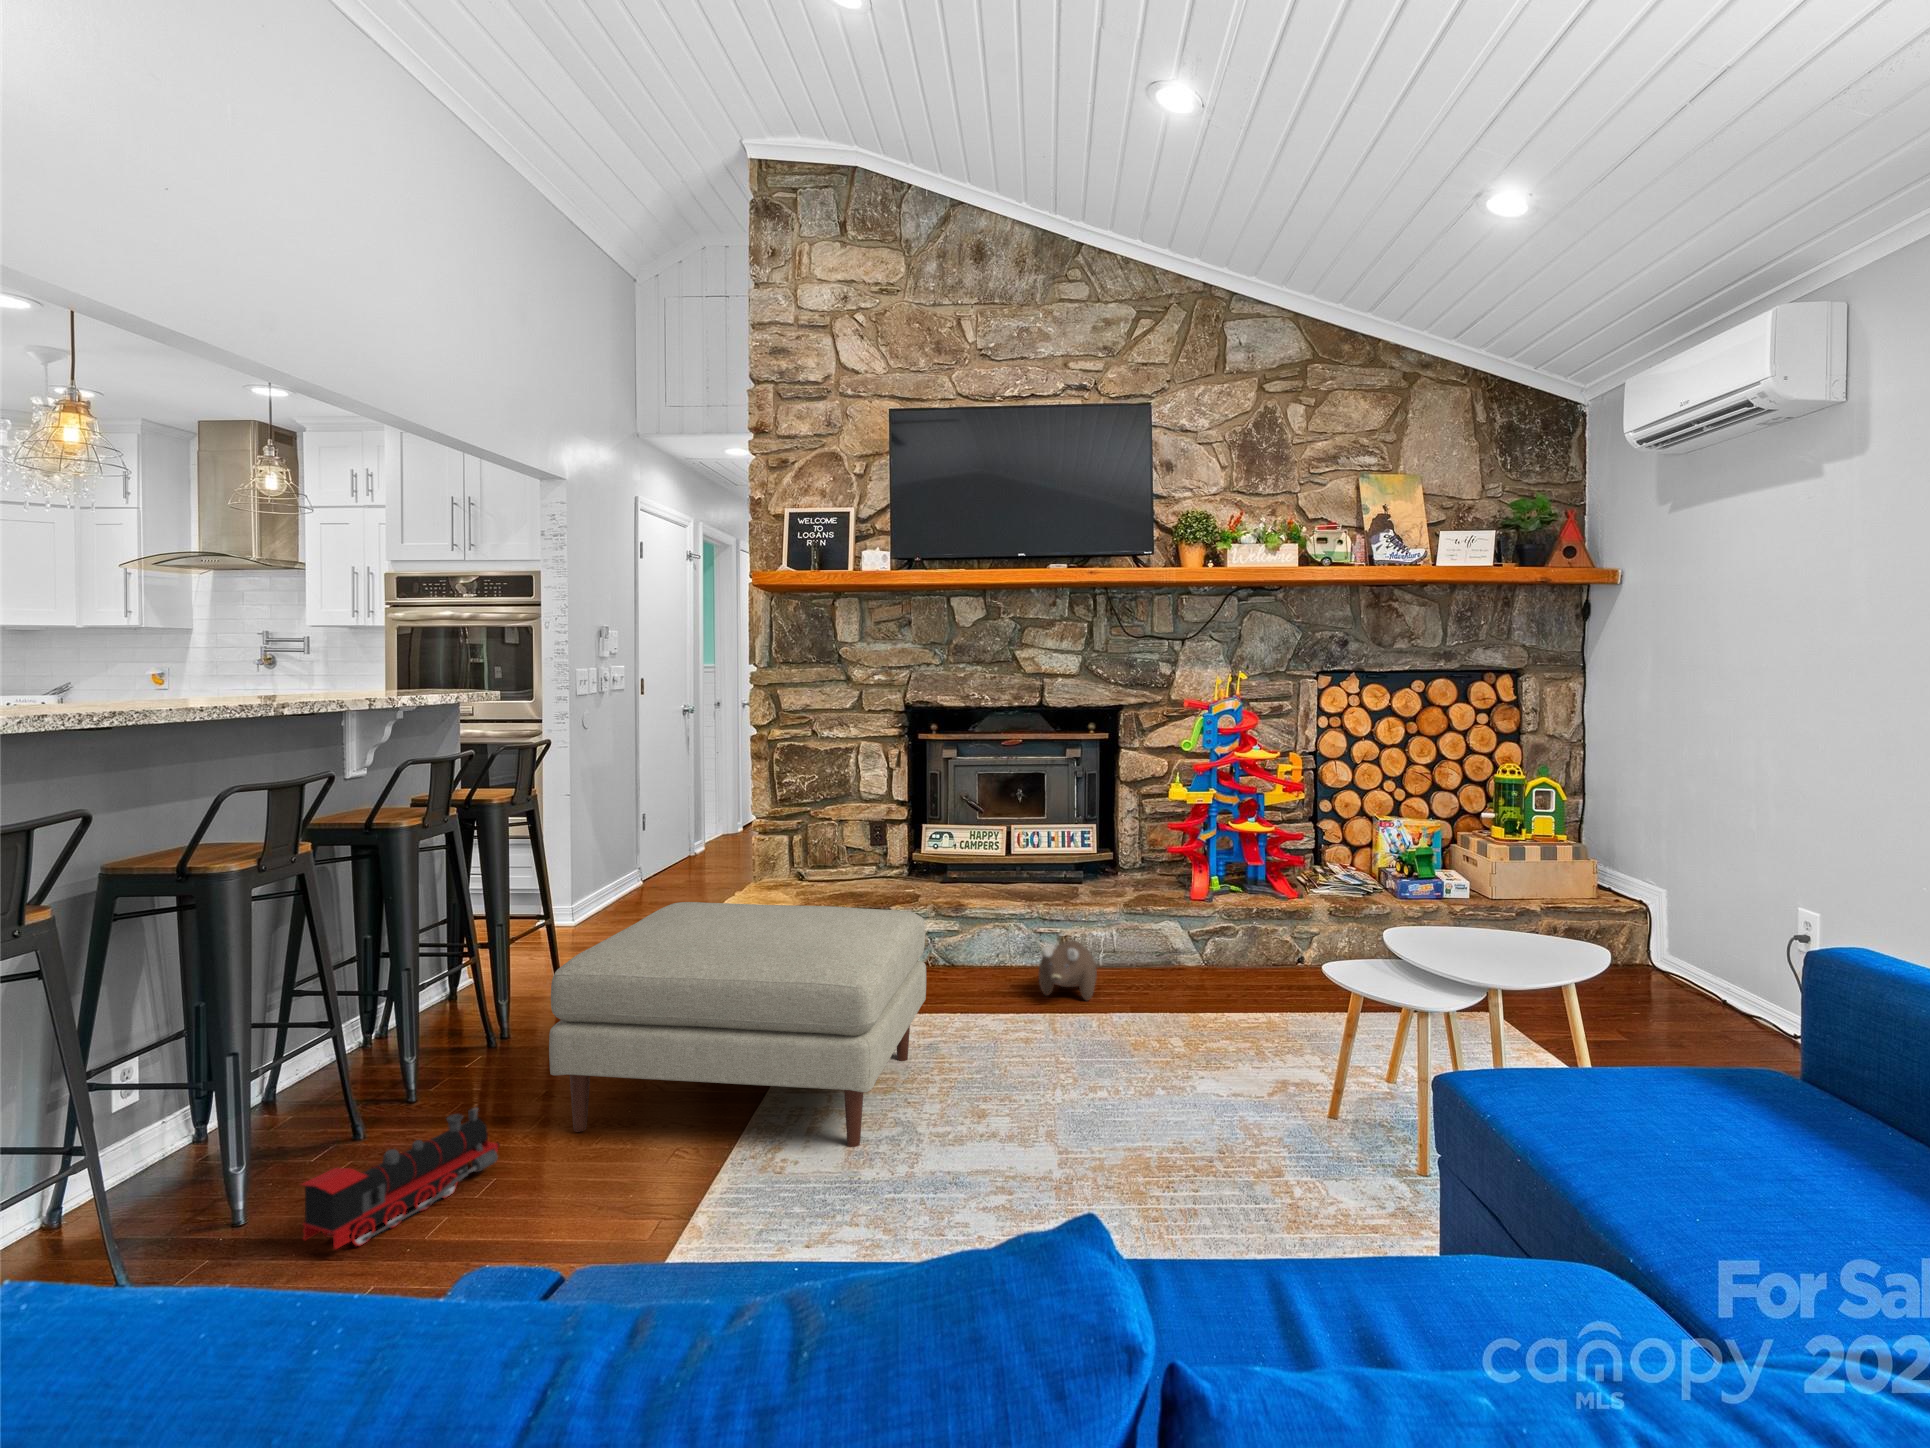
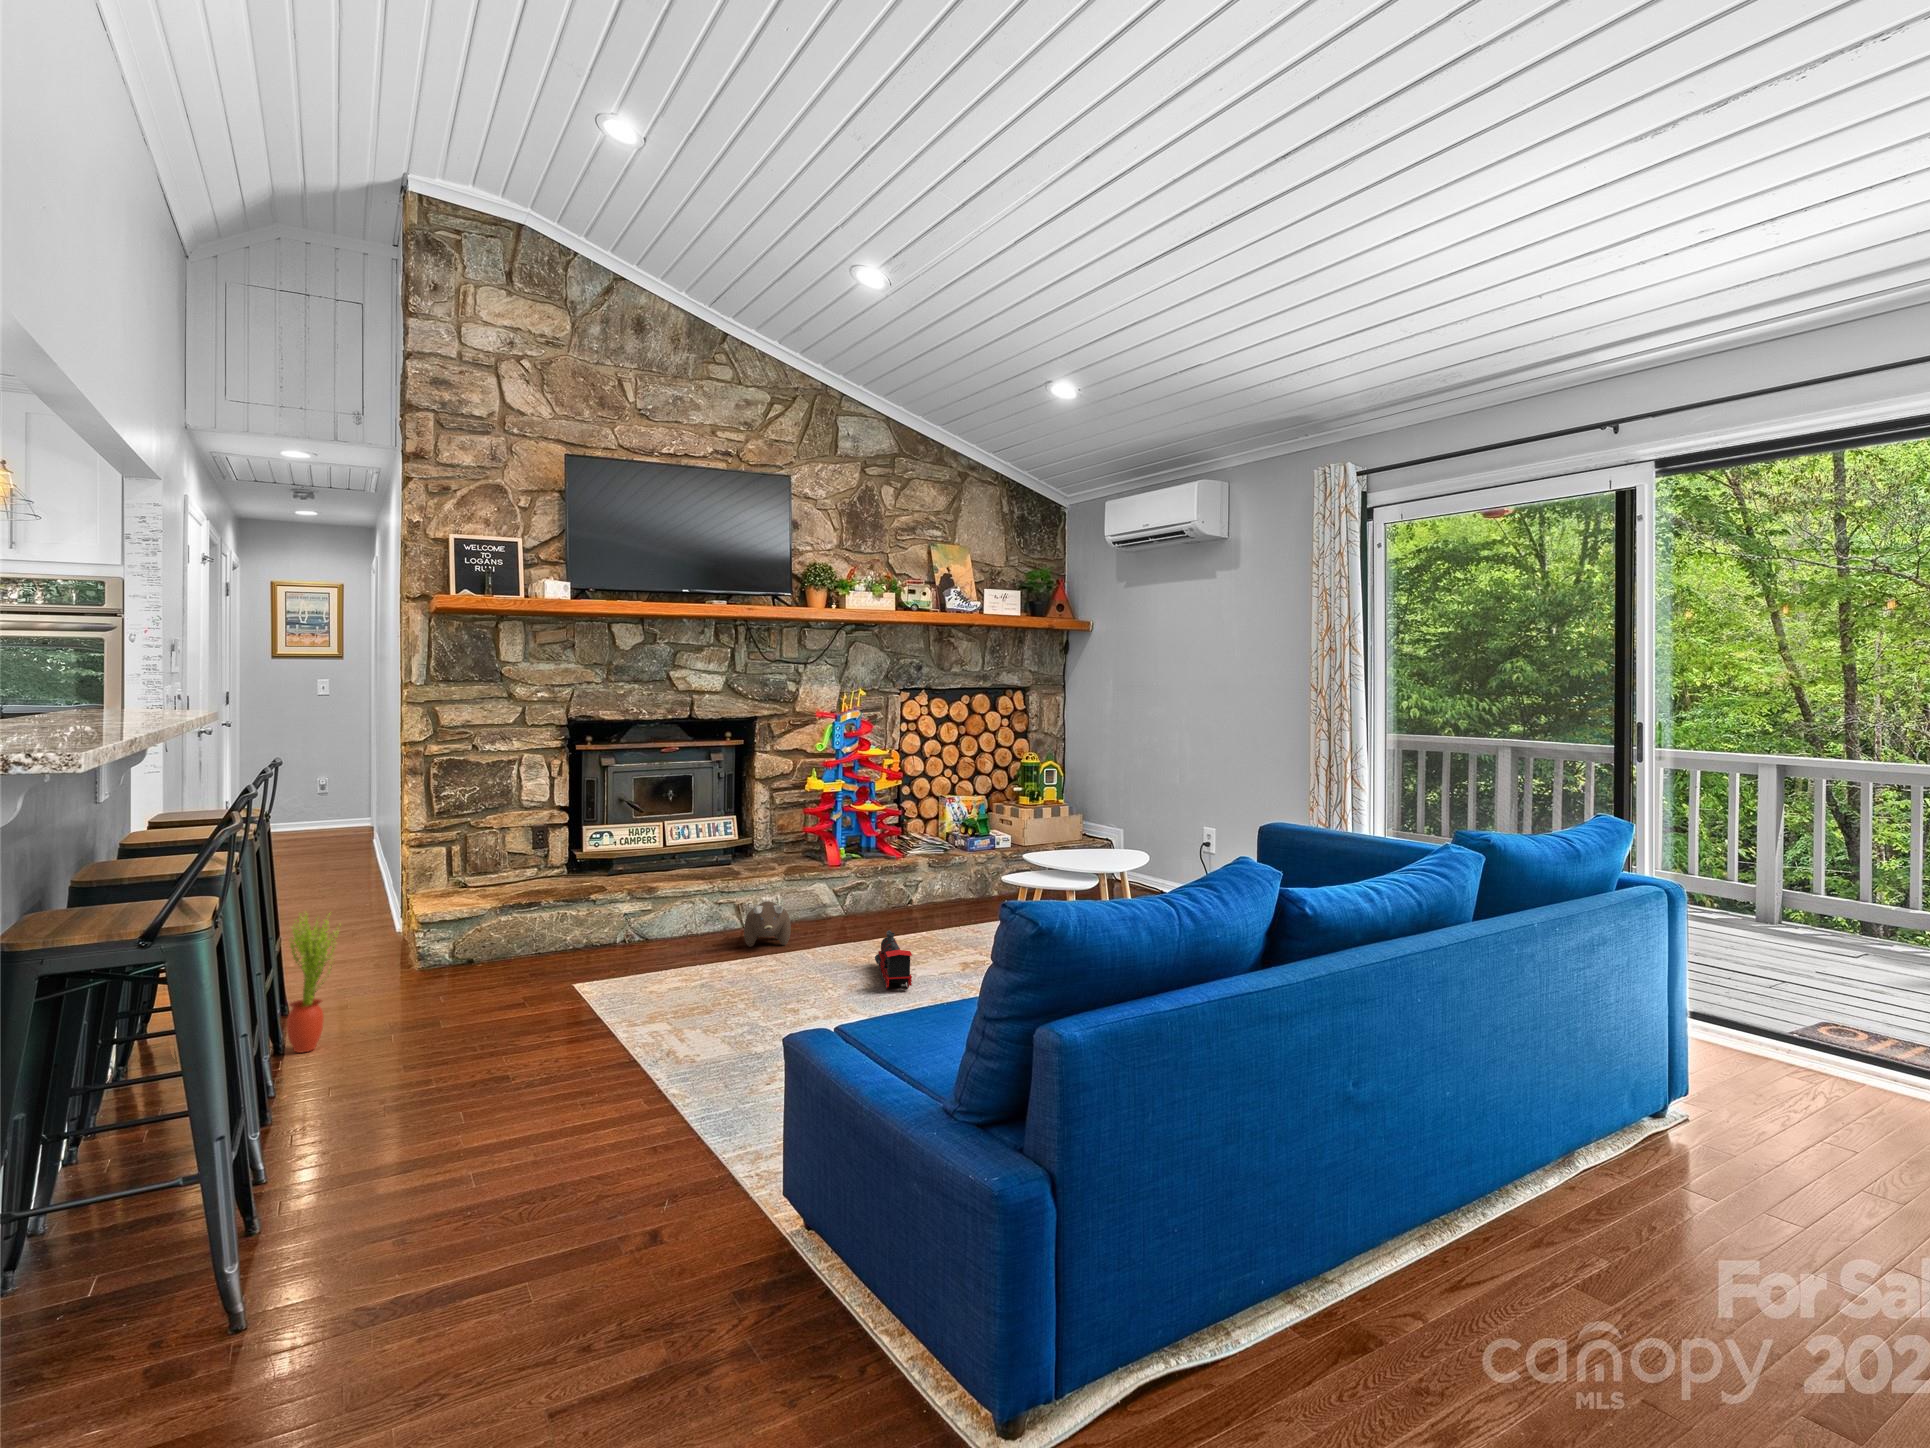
ottoman: present [549,902,926,1147] -> none [461,879,742,1077]
potted plant: none [490,903,546,1052] -> present [287,914,340,1053]
toy train: present [302,1108,500,1249] -> present [875,930,912,989]

